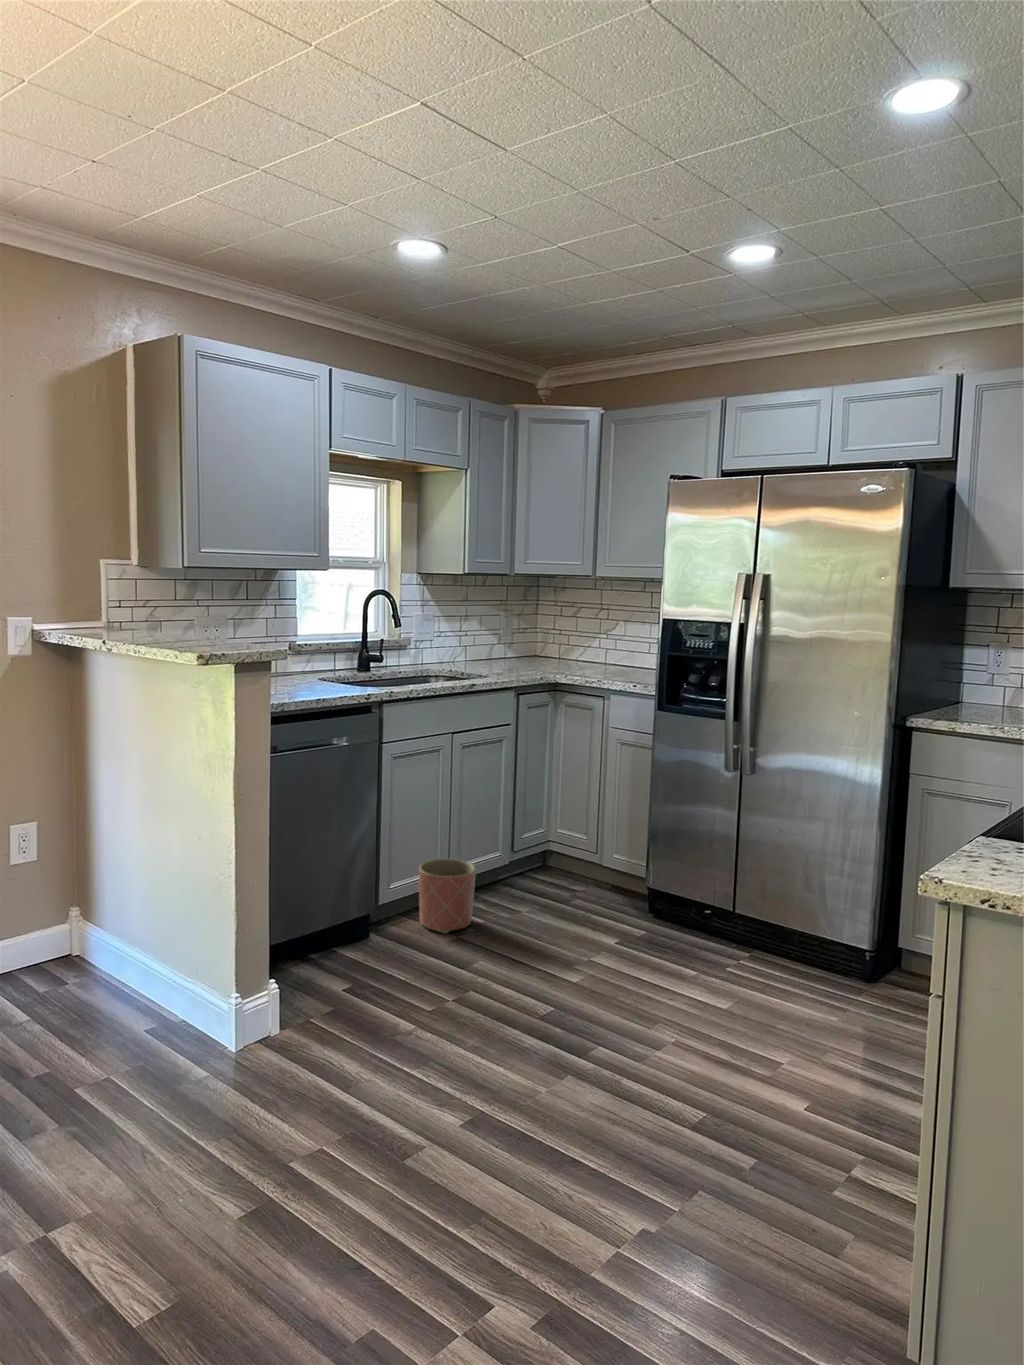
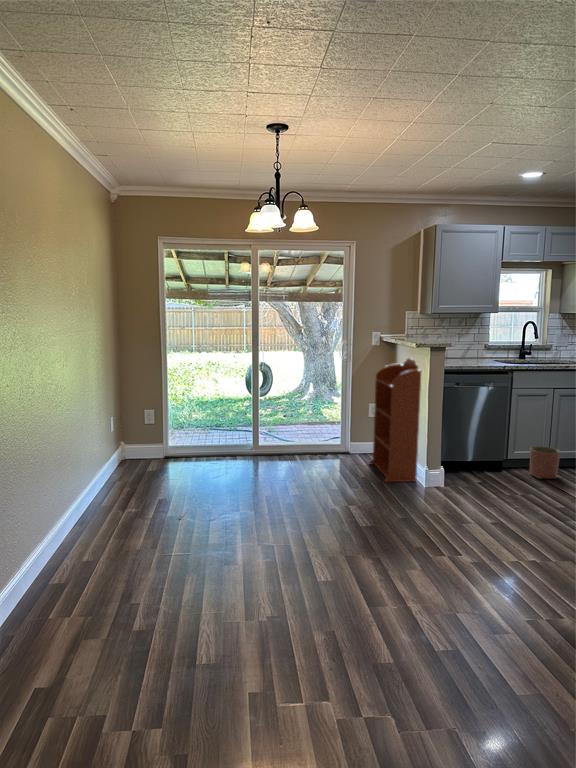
bookcase: none [35,695,203,1072] -> present [370,358,421,482]

